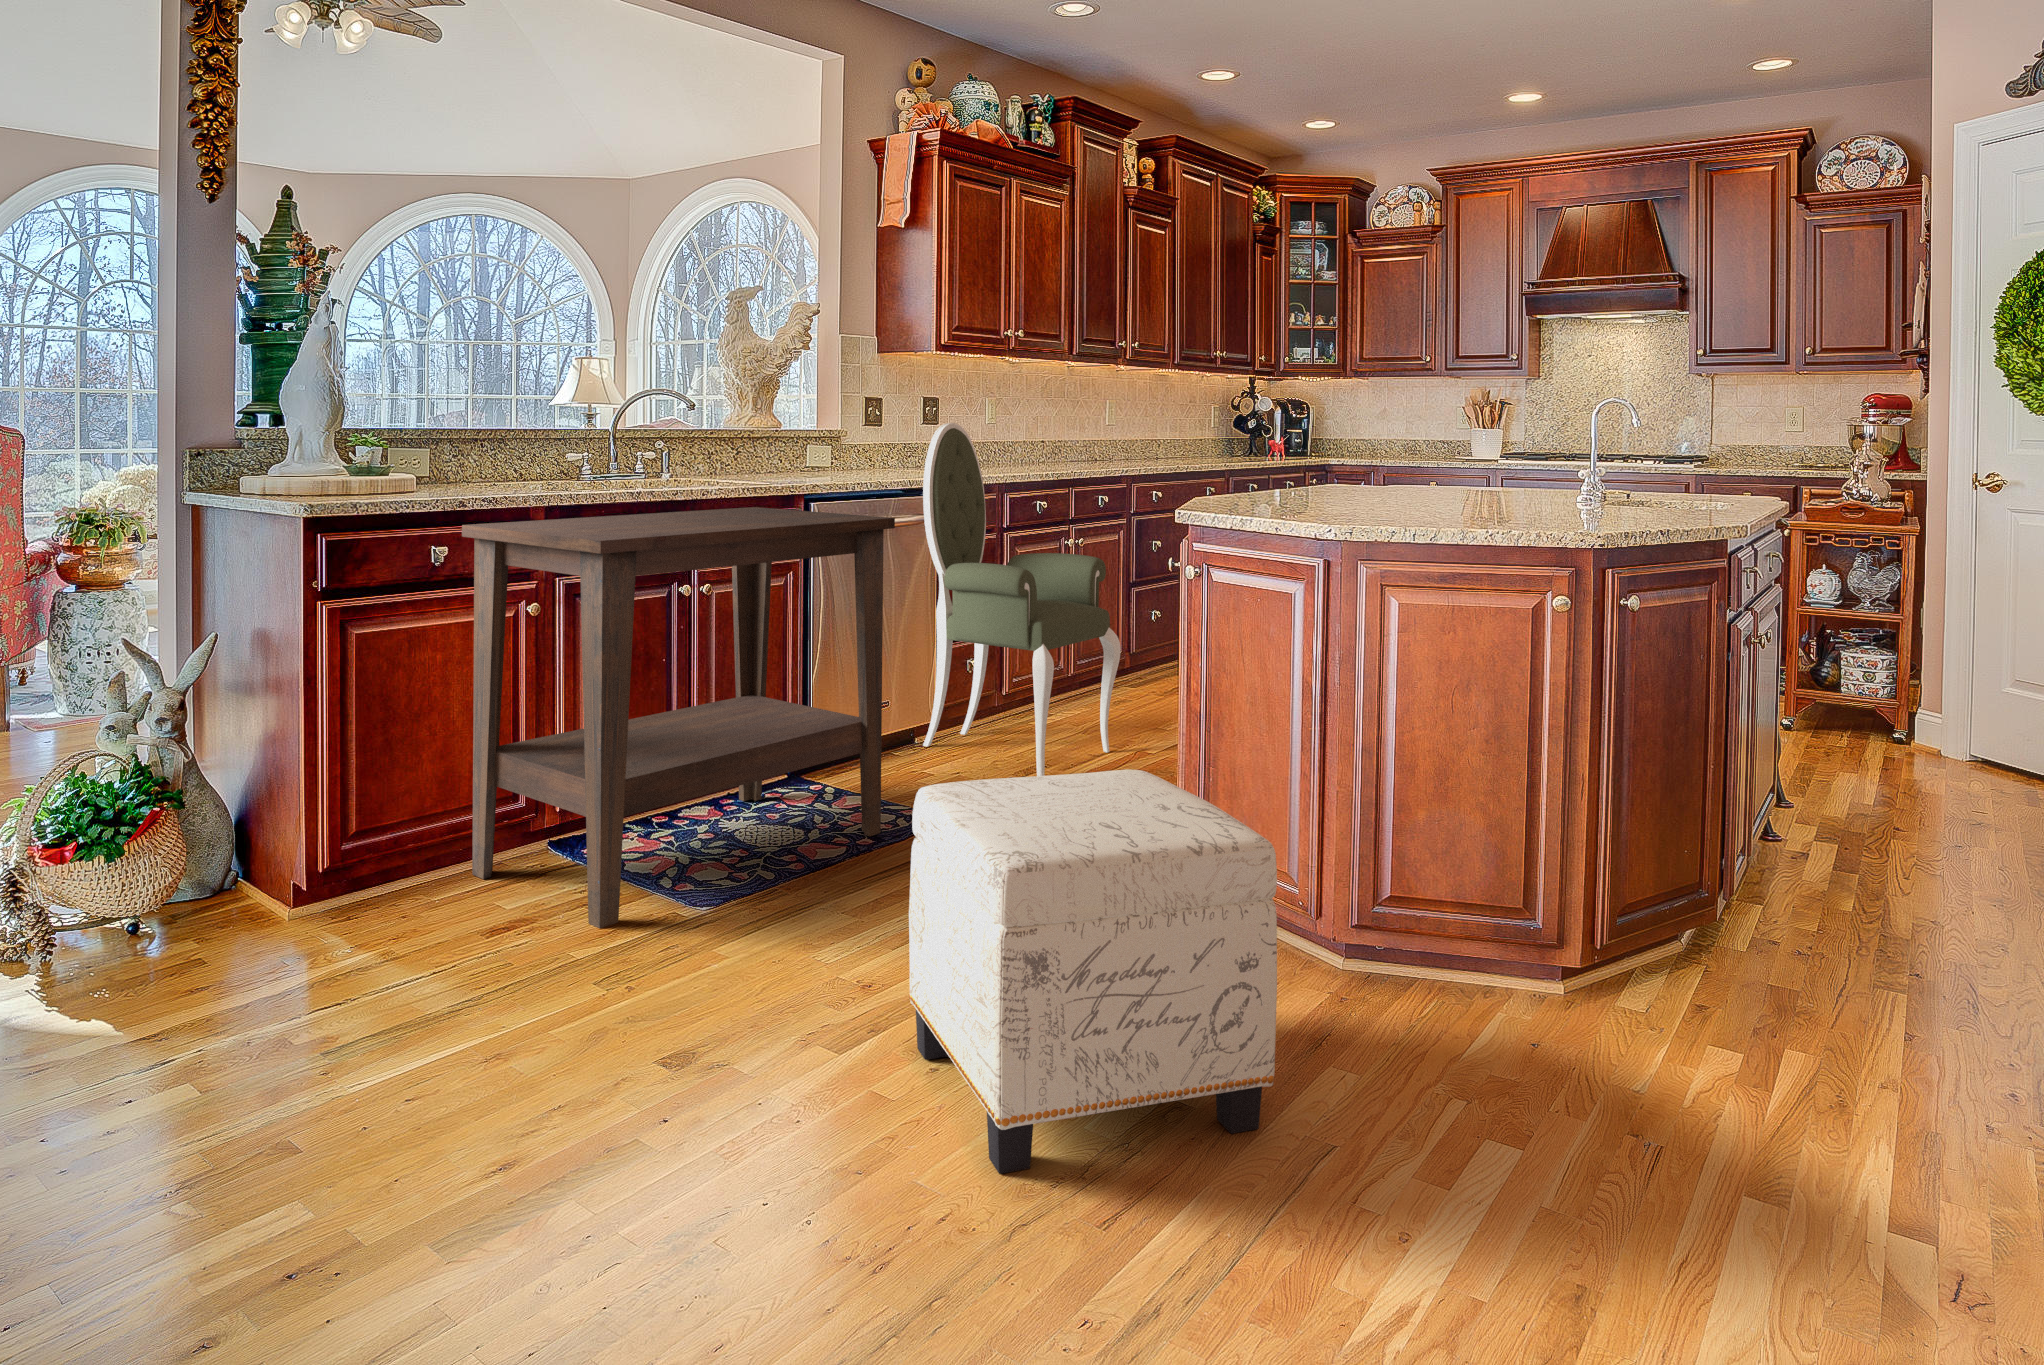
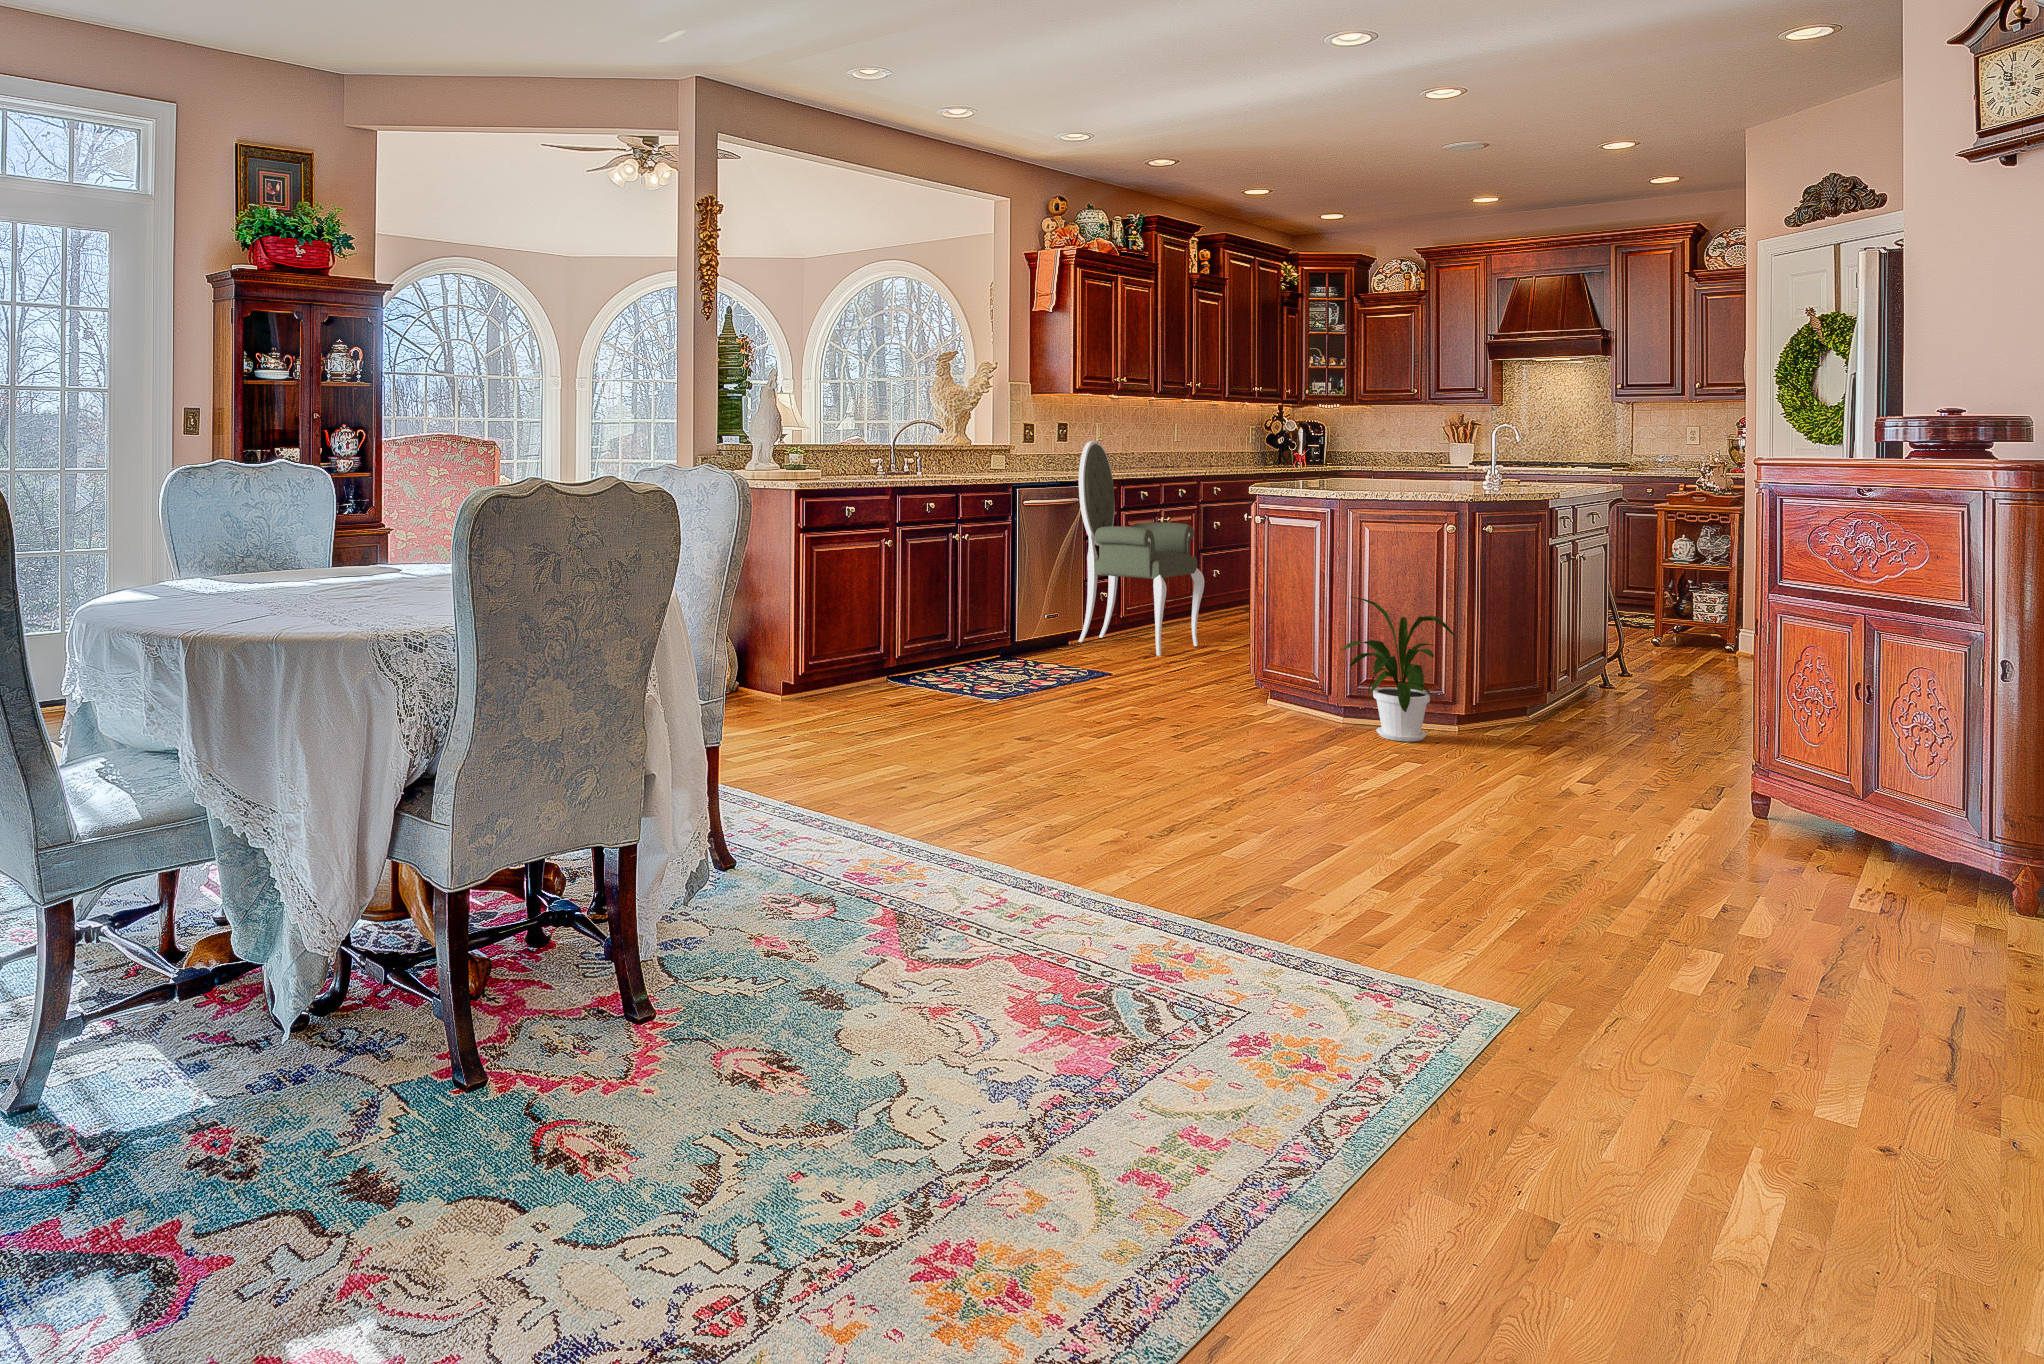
side table: present [462,507,895,928] -> none [860,491,1083,700]
house plant: none [1339,746,1583,1062] -> present [1340,597,1455,742]
ottoman: present [909,770,1277,1174] -> none [1133,608,1309,759]

